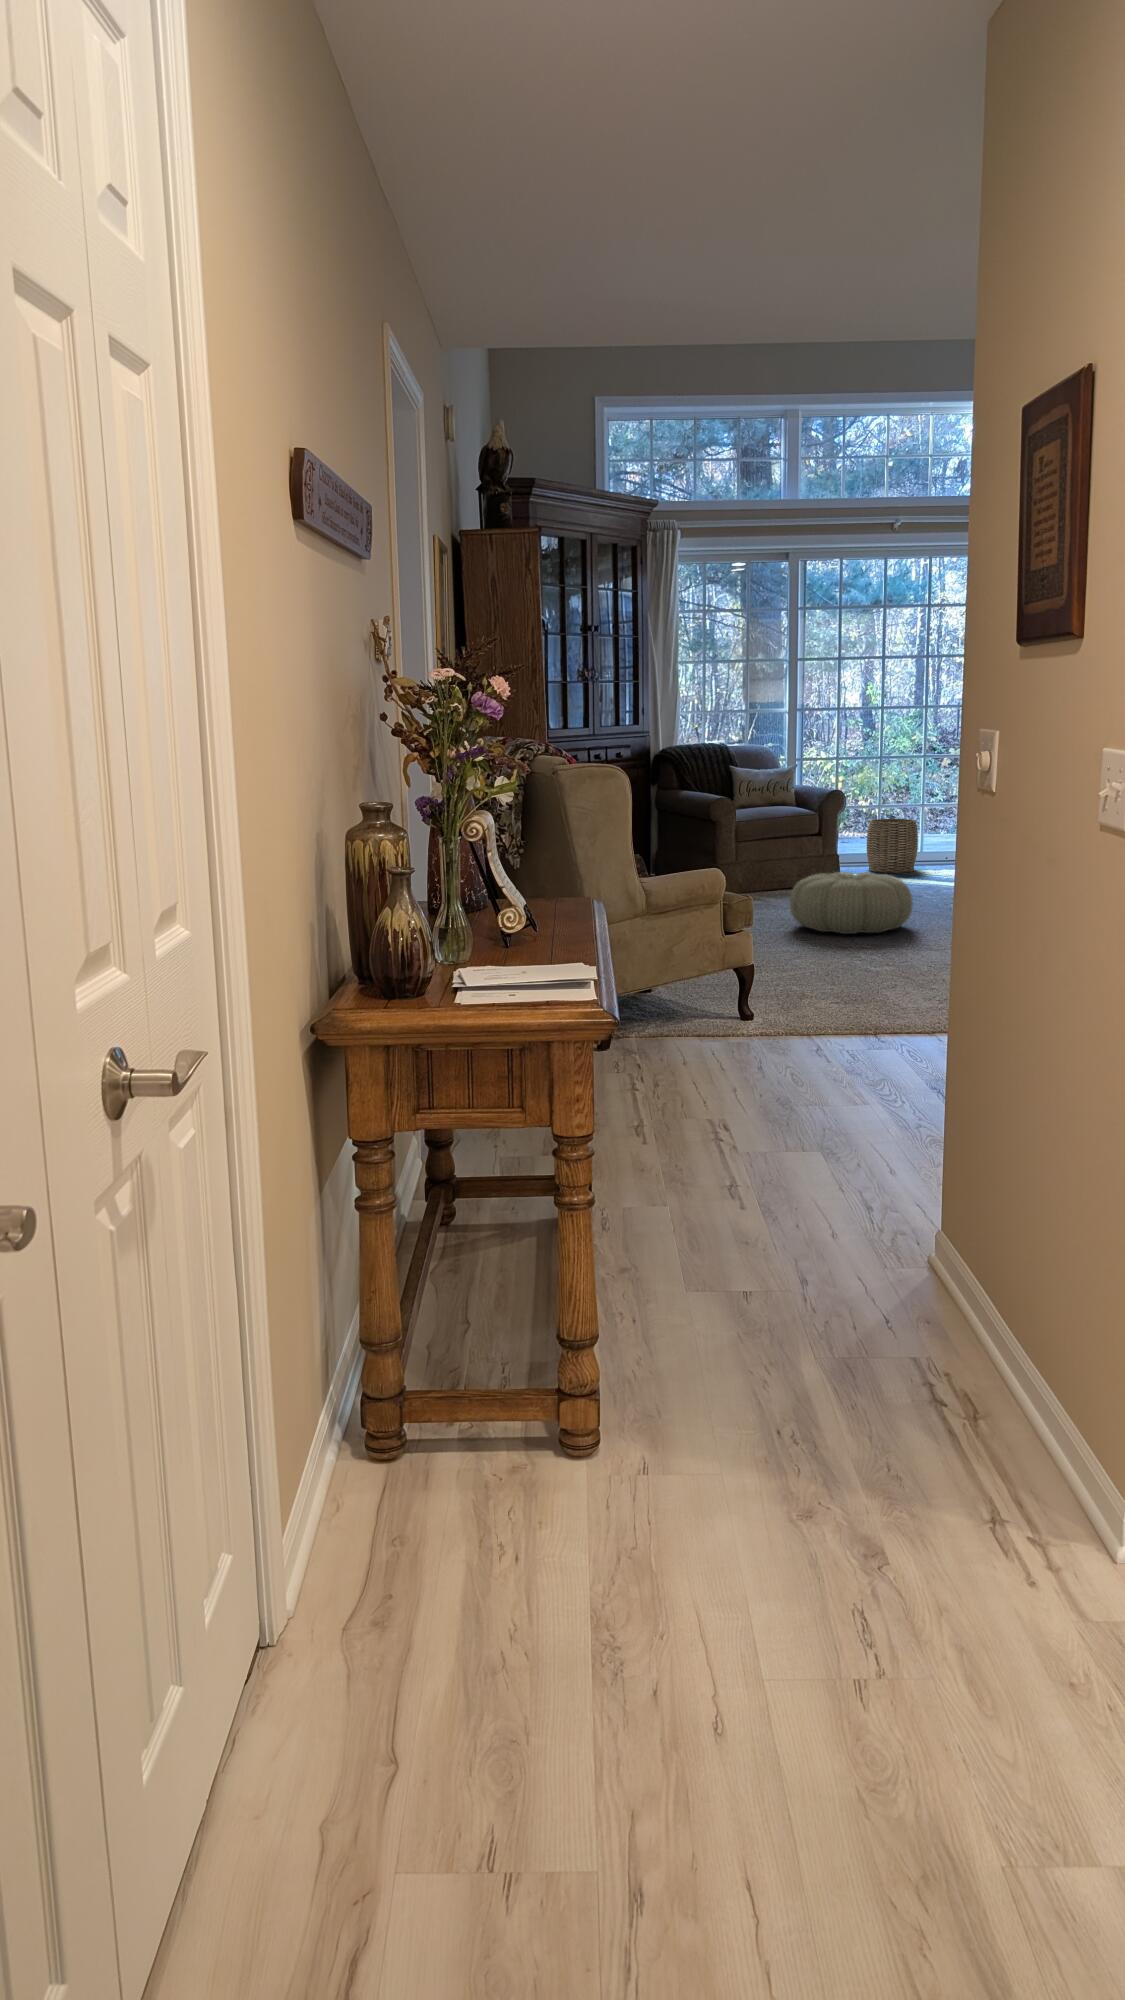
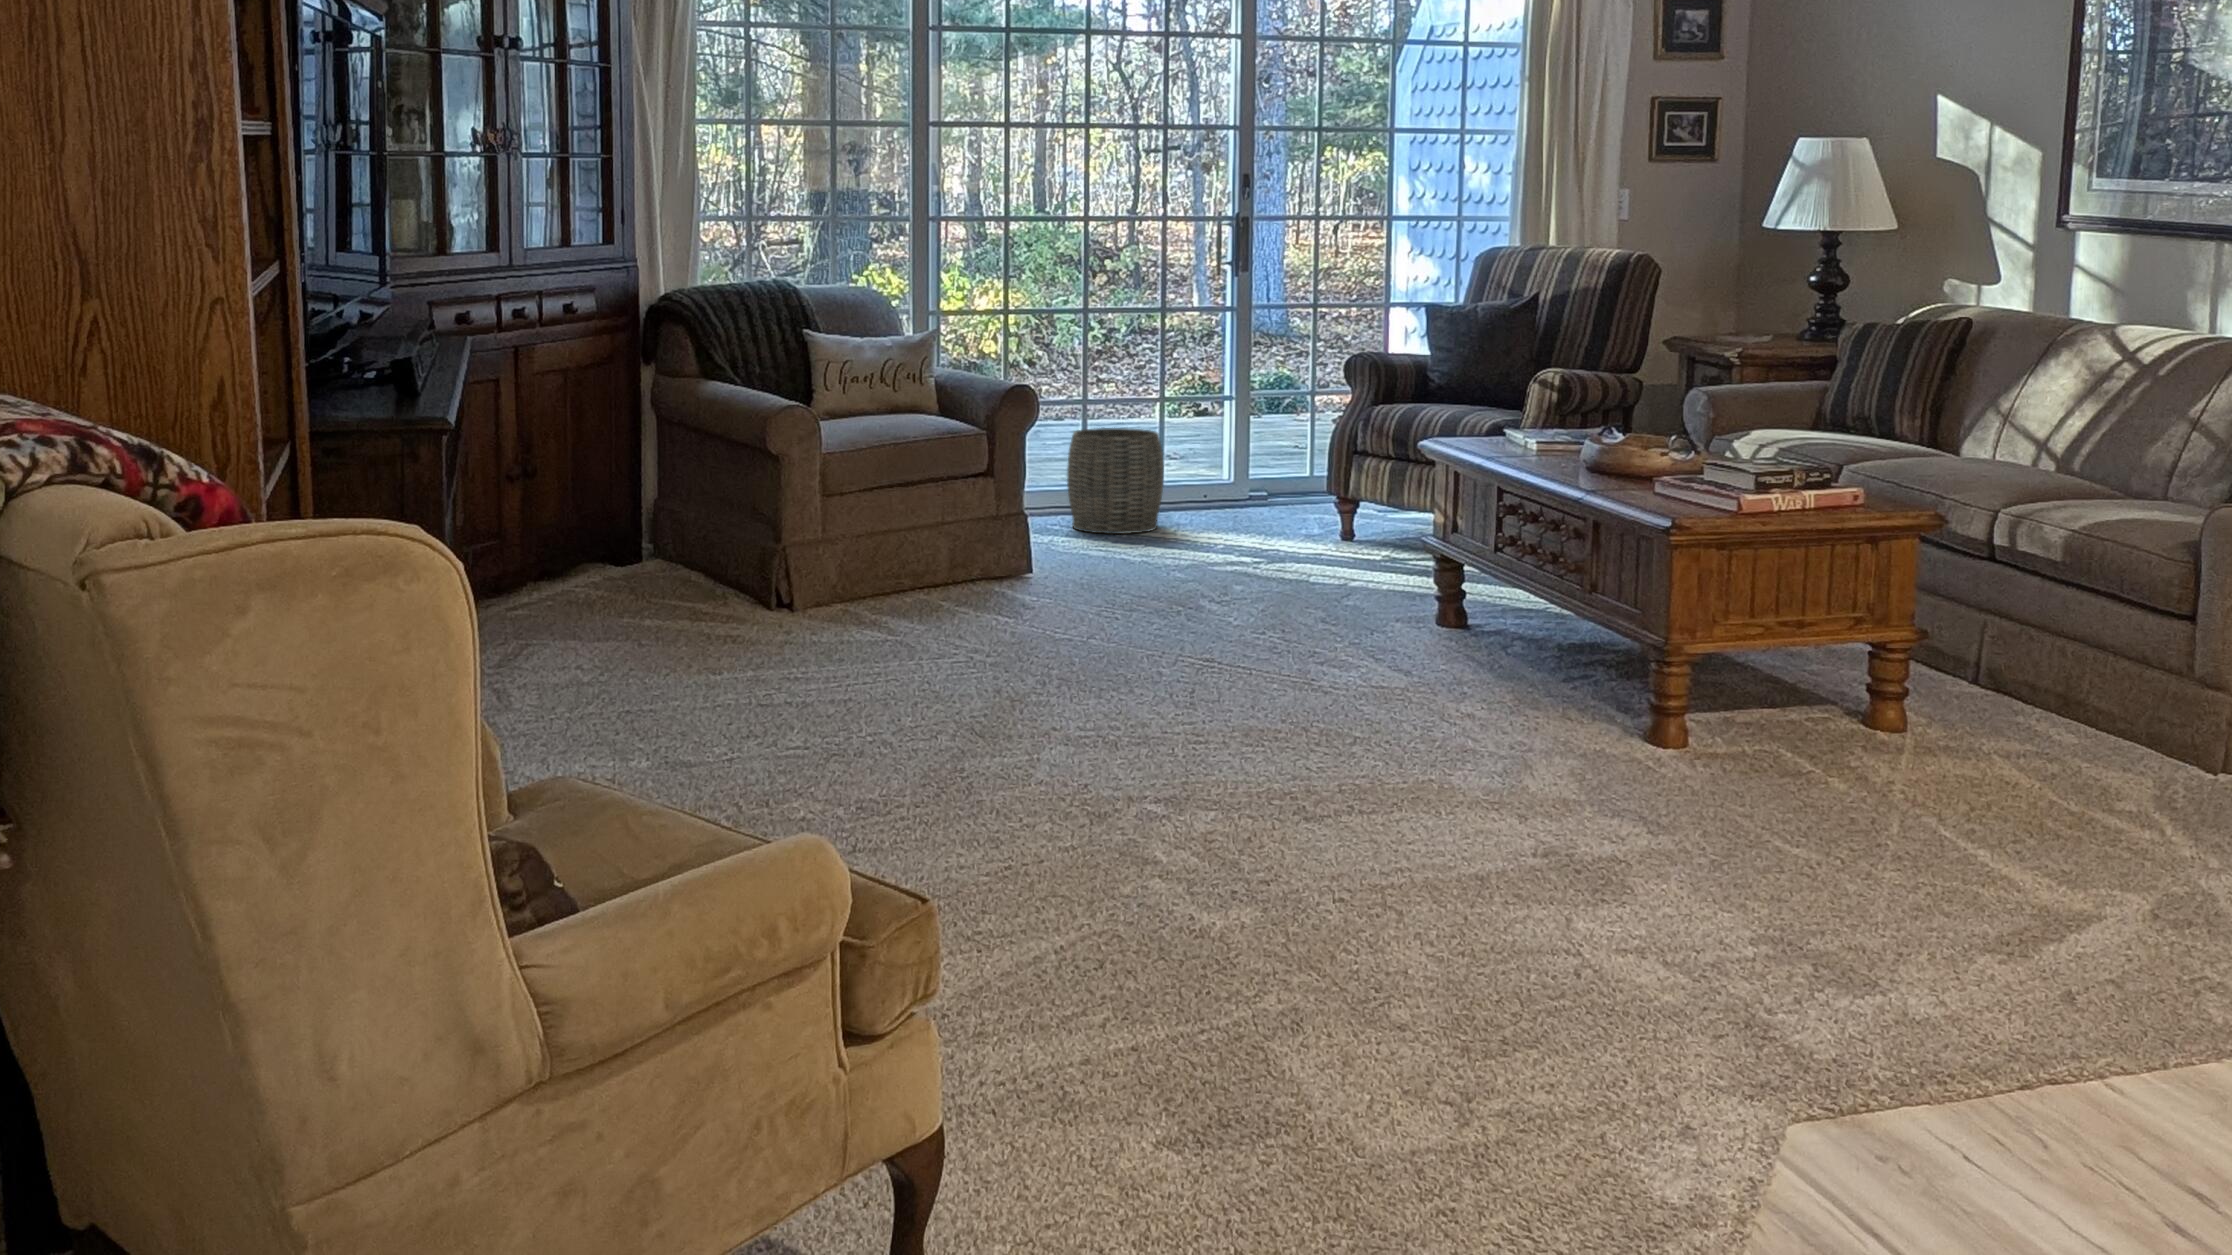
pouf: present [790,872,913,934] -> none [941,561,1195,701]

